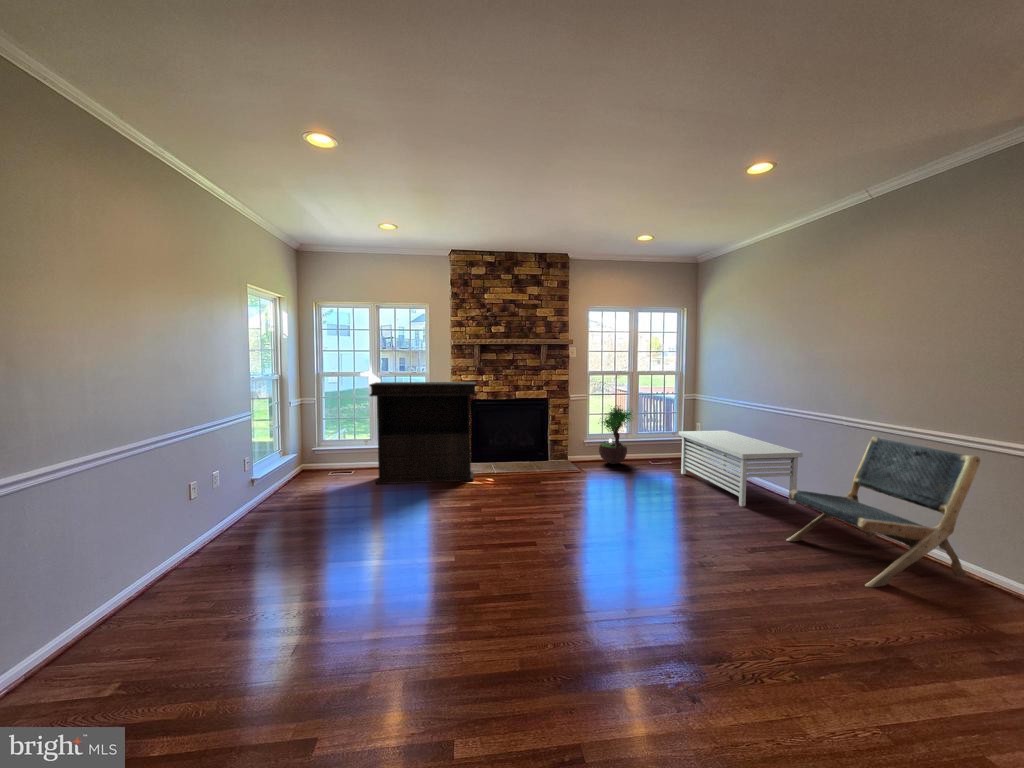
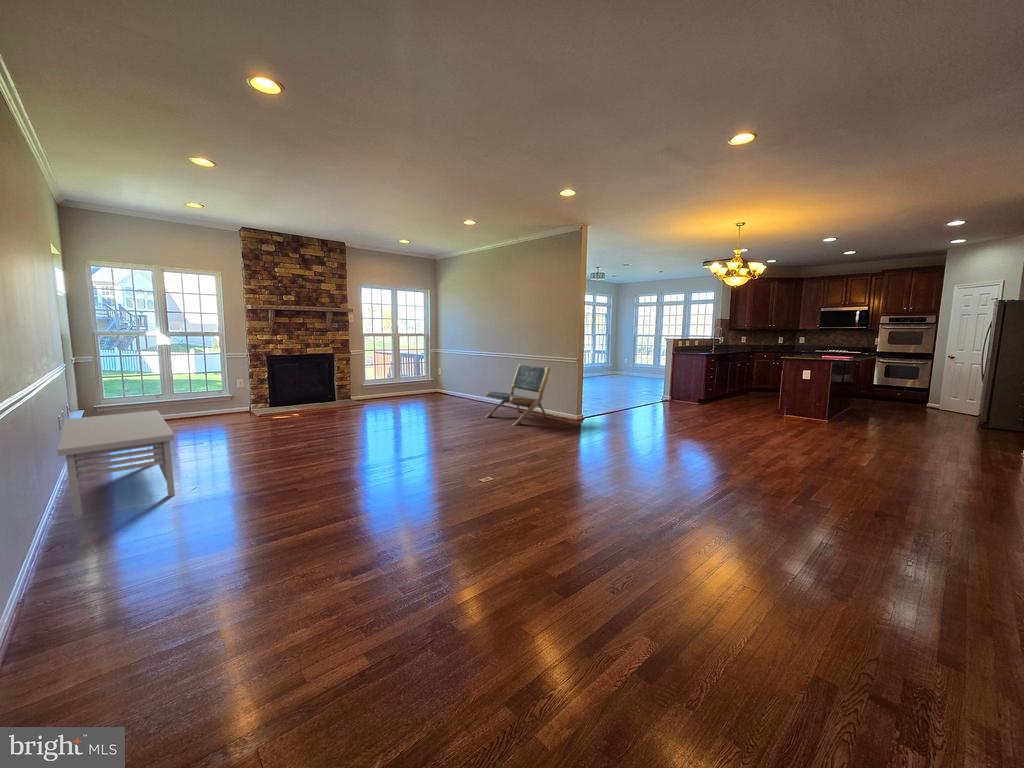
console table: present [369,382,477,484] -> none [176,340,283,428]
potted tree: present [599,405,633,464] -> none [374,354,400,399]
storage bench: present [679,430,803,506] -> present [57,410,175,517]

